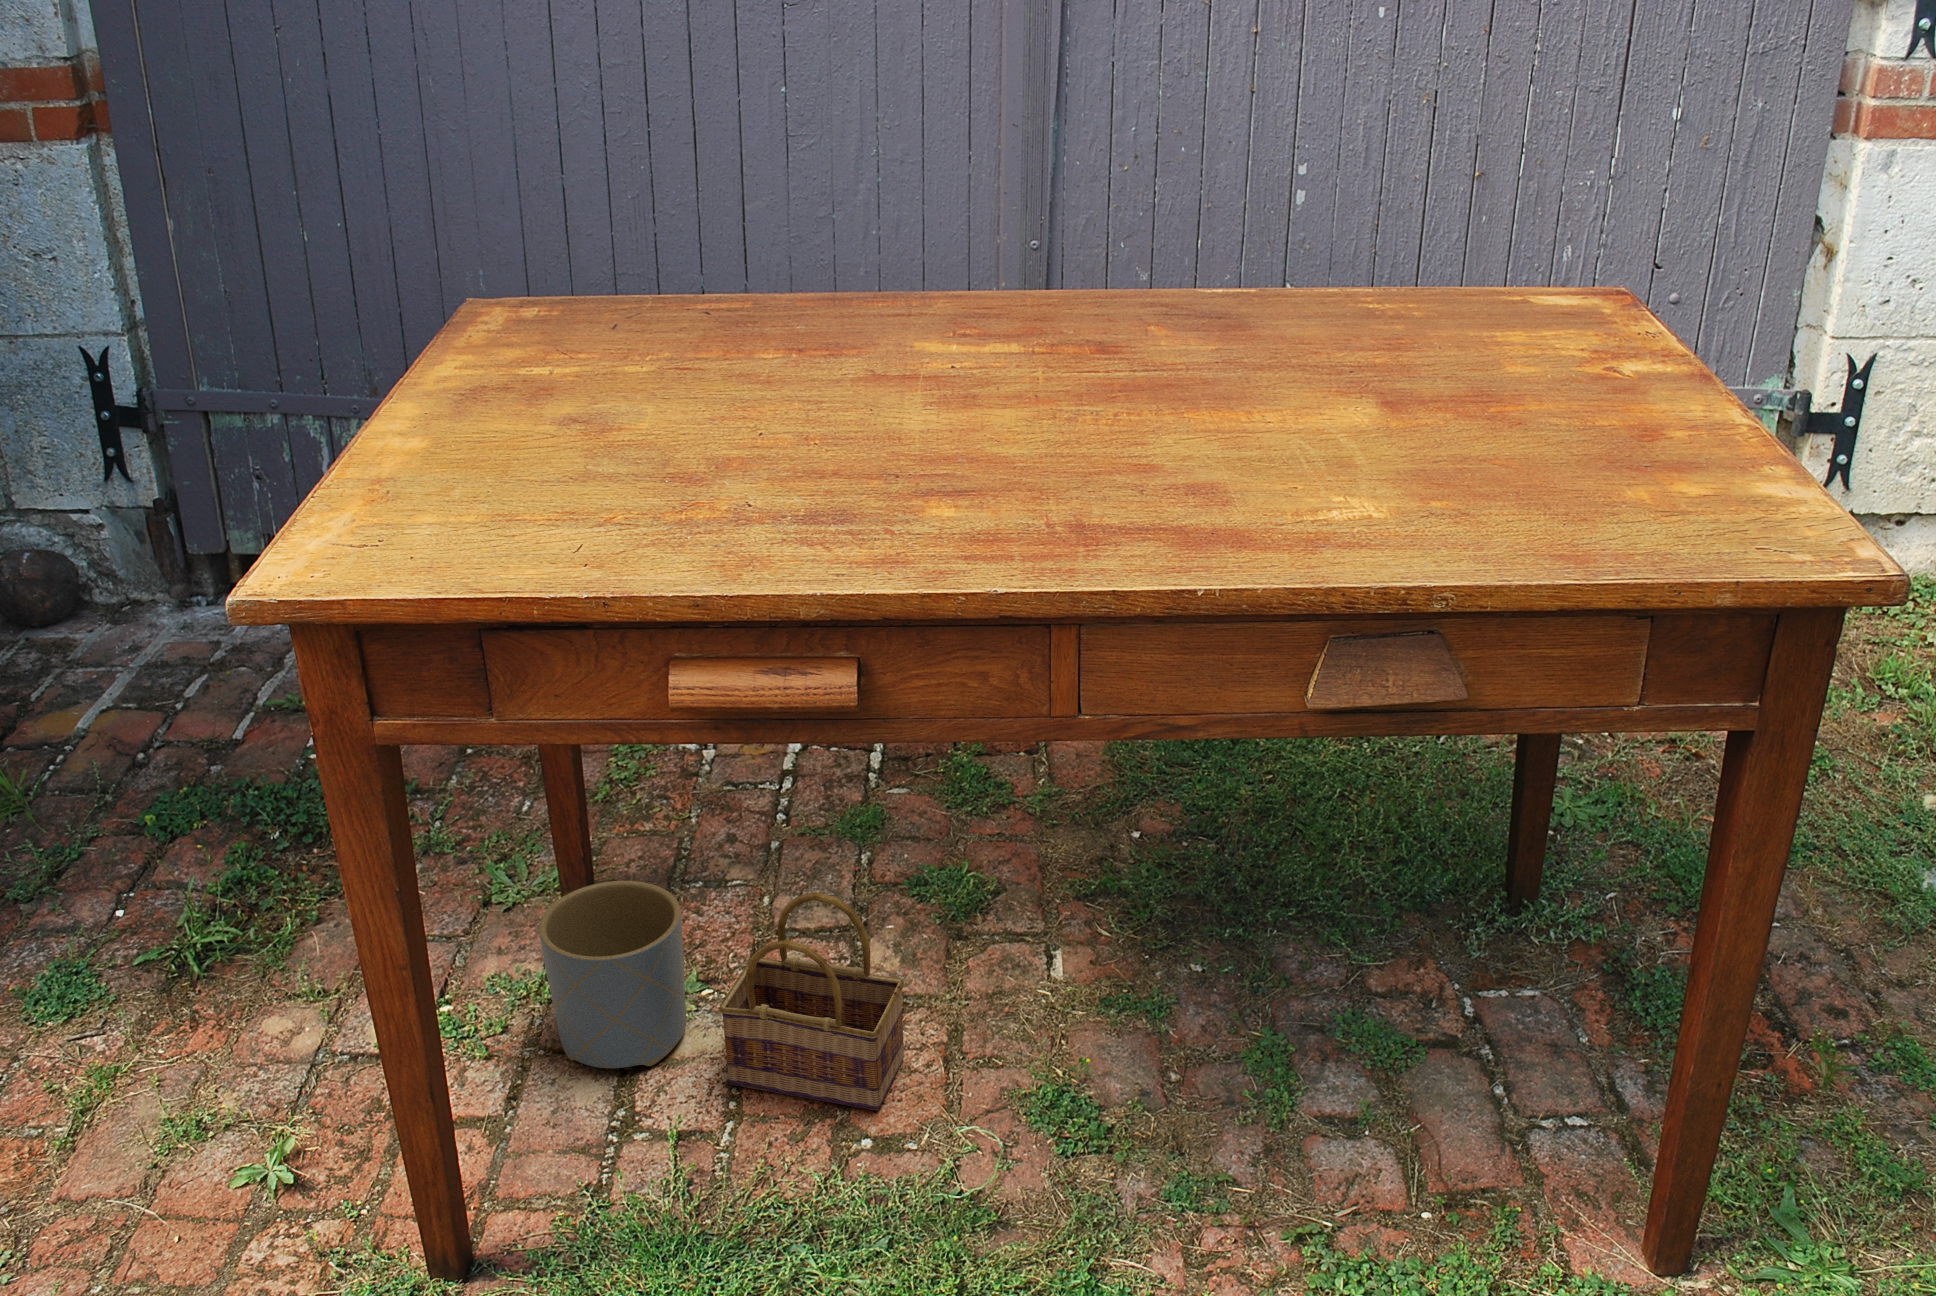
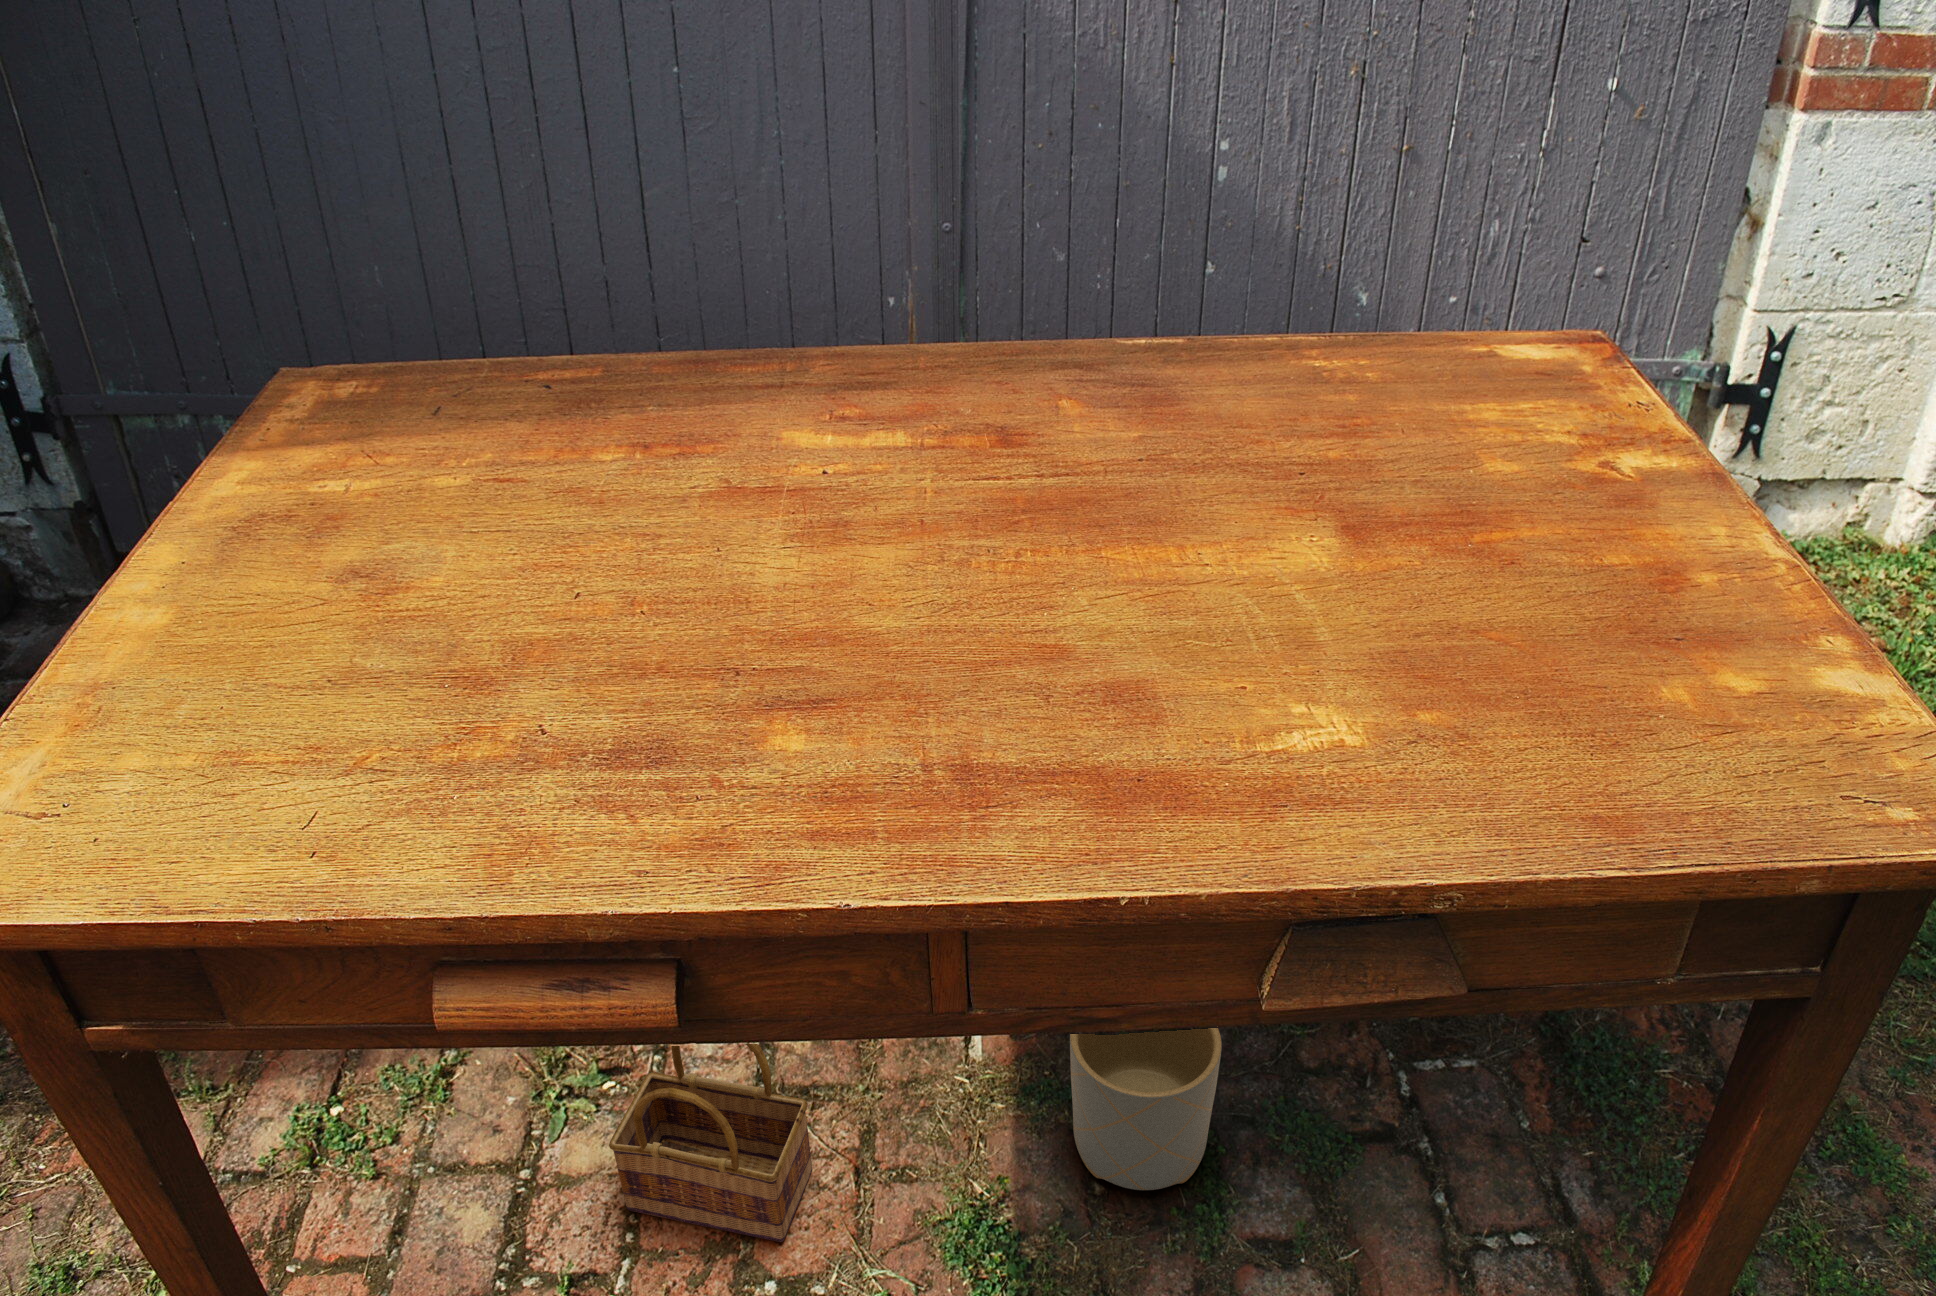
planter: present [539,881,686,1068] -> present [1070,1028,1222,1190]

